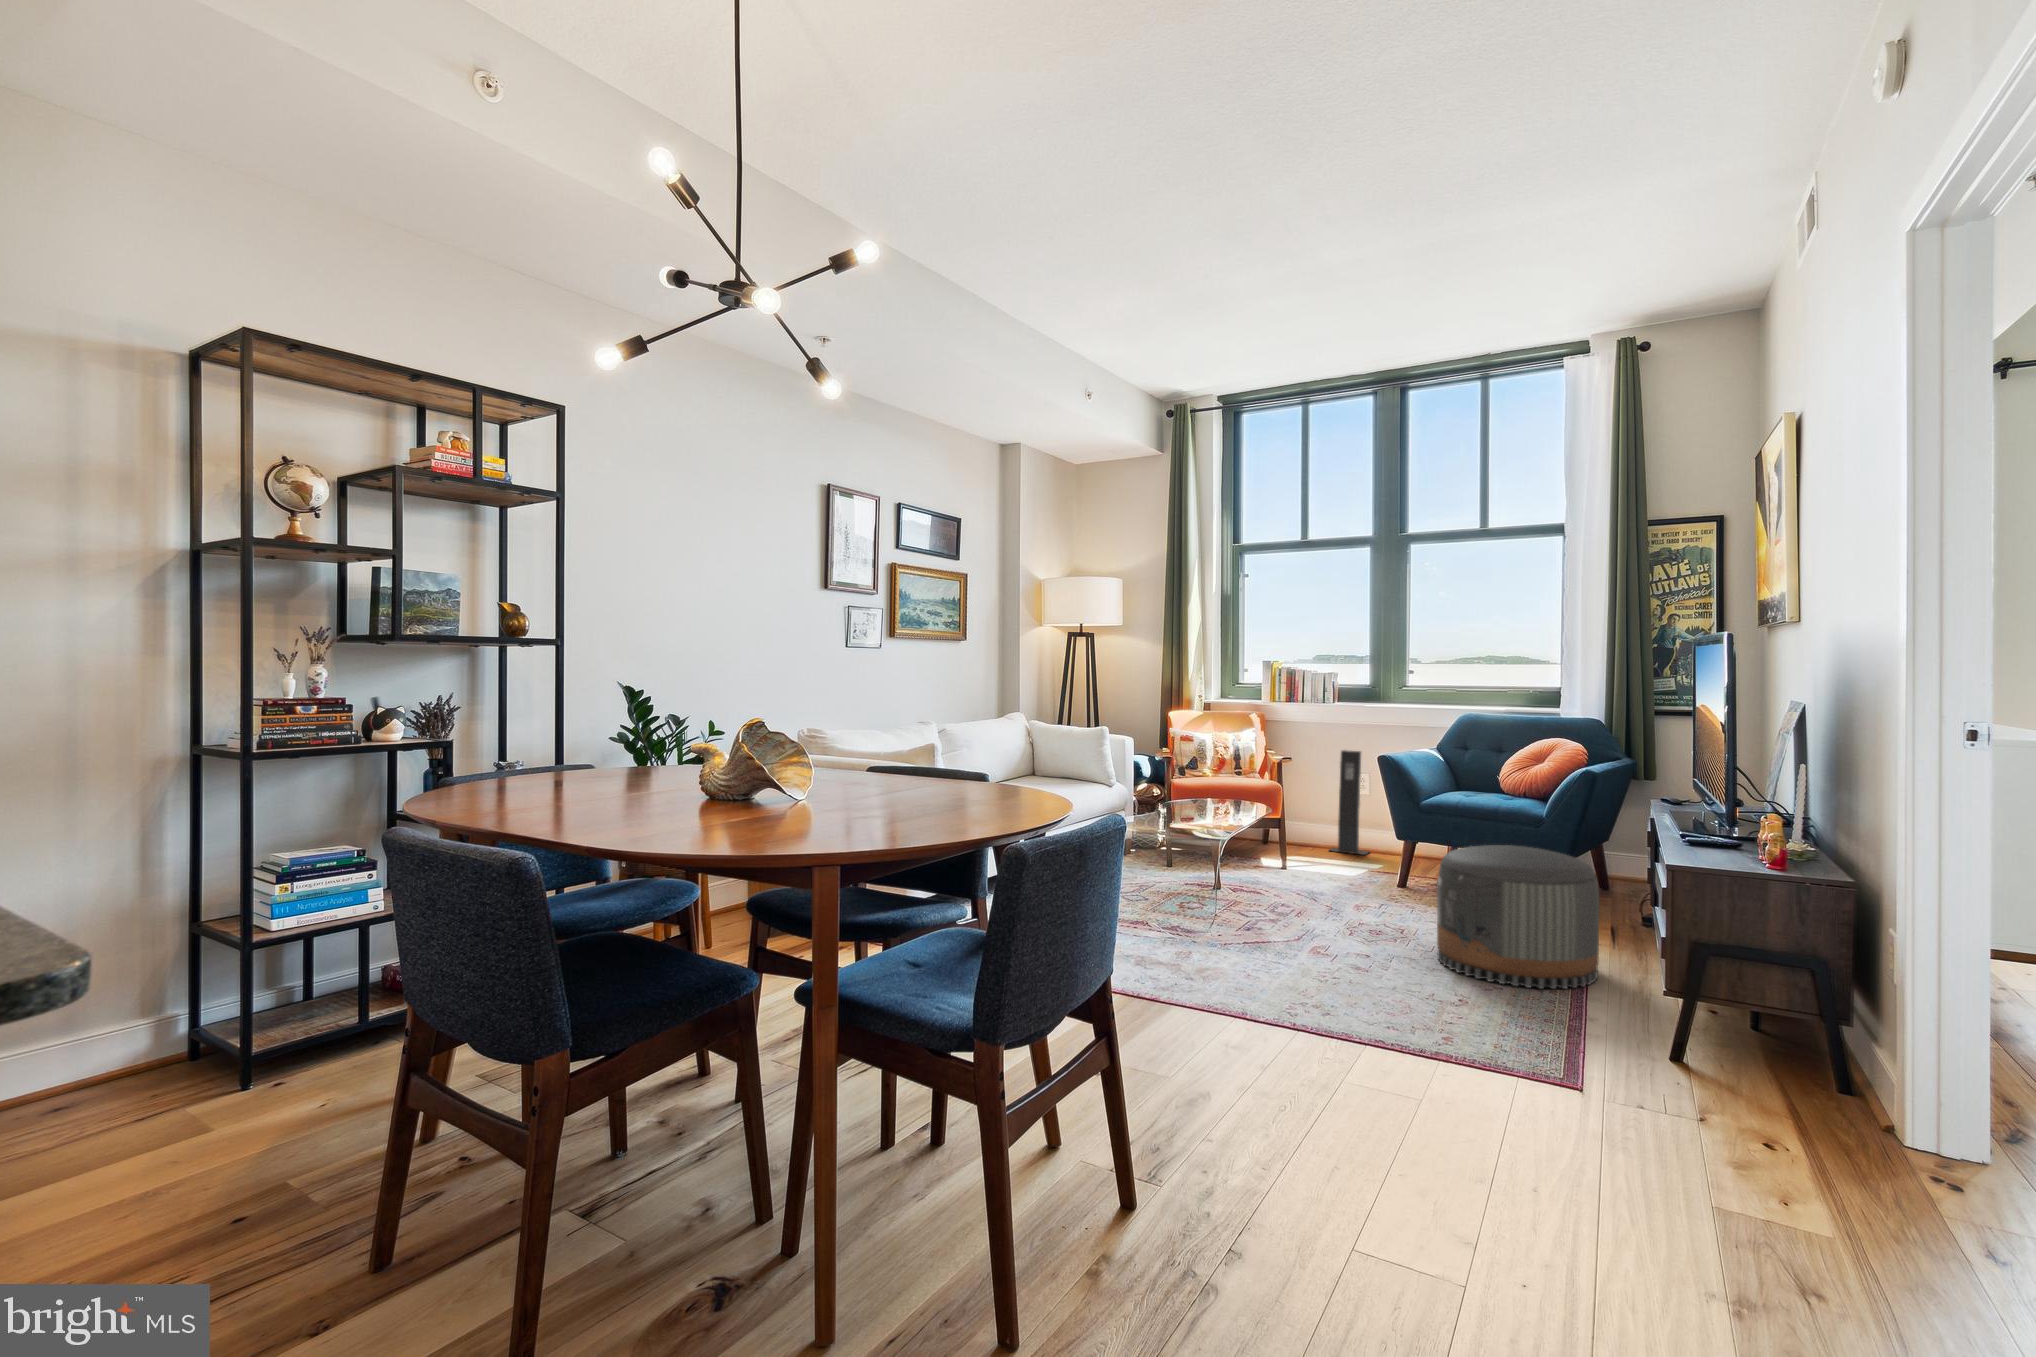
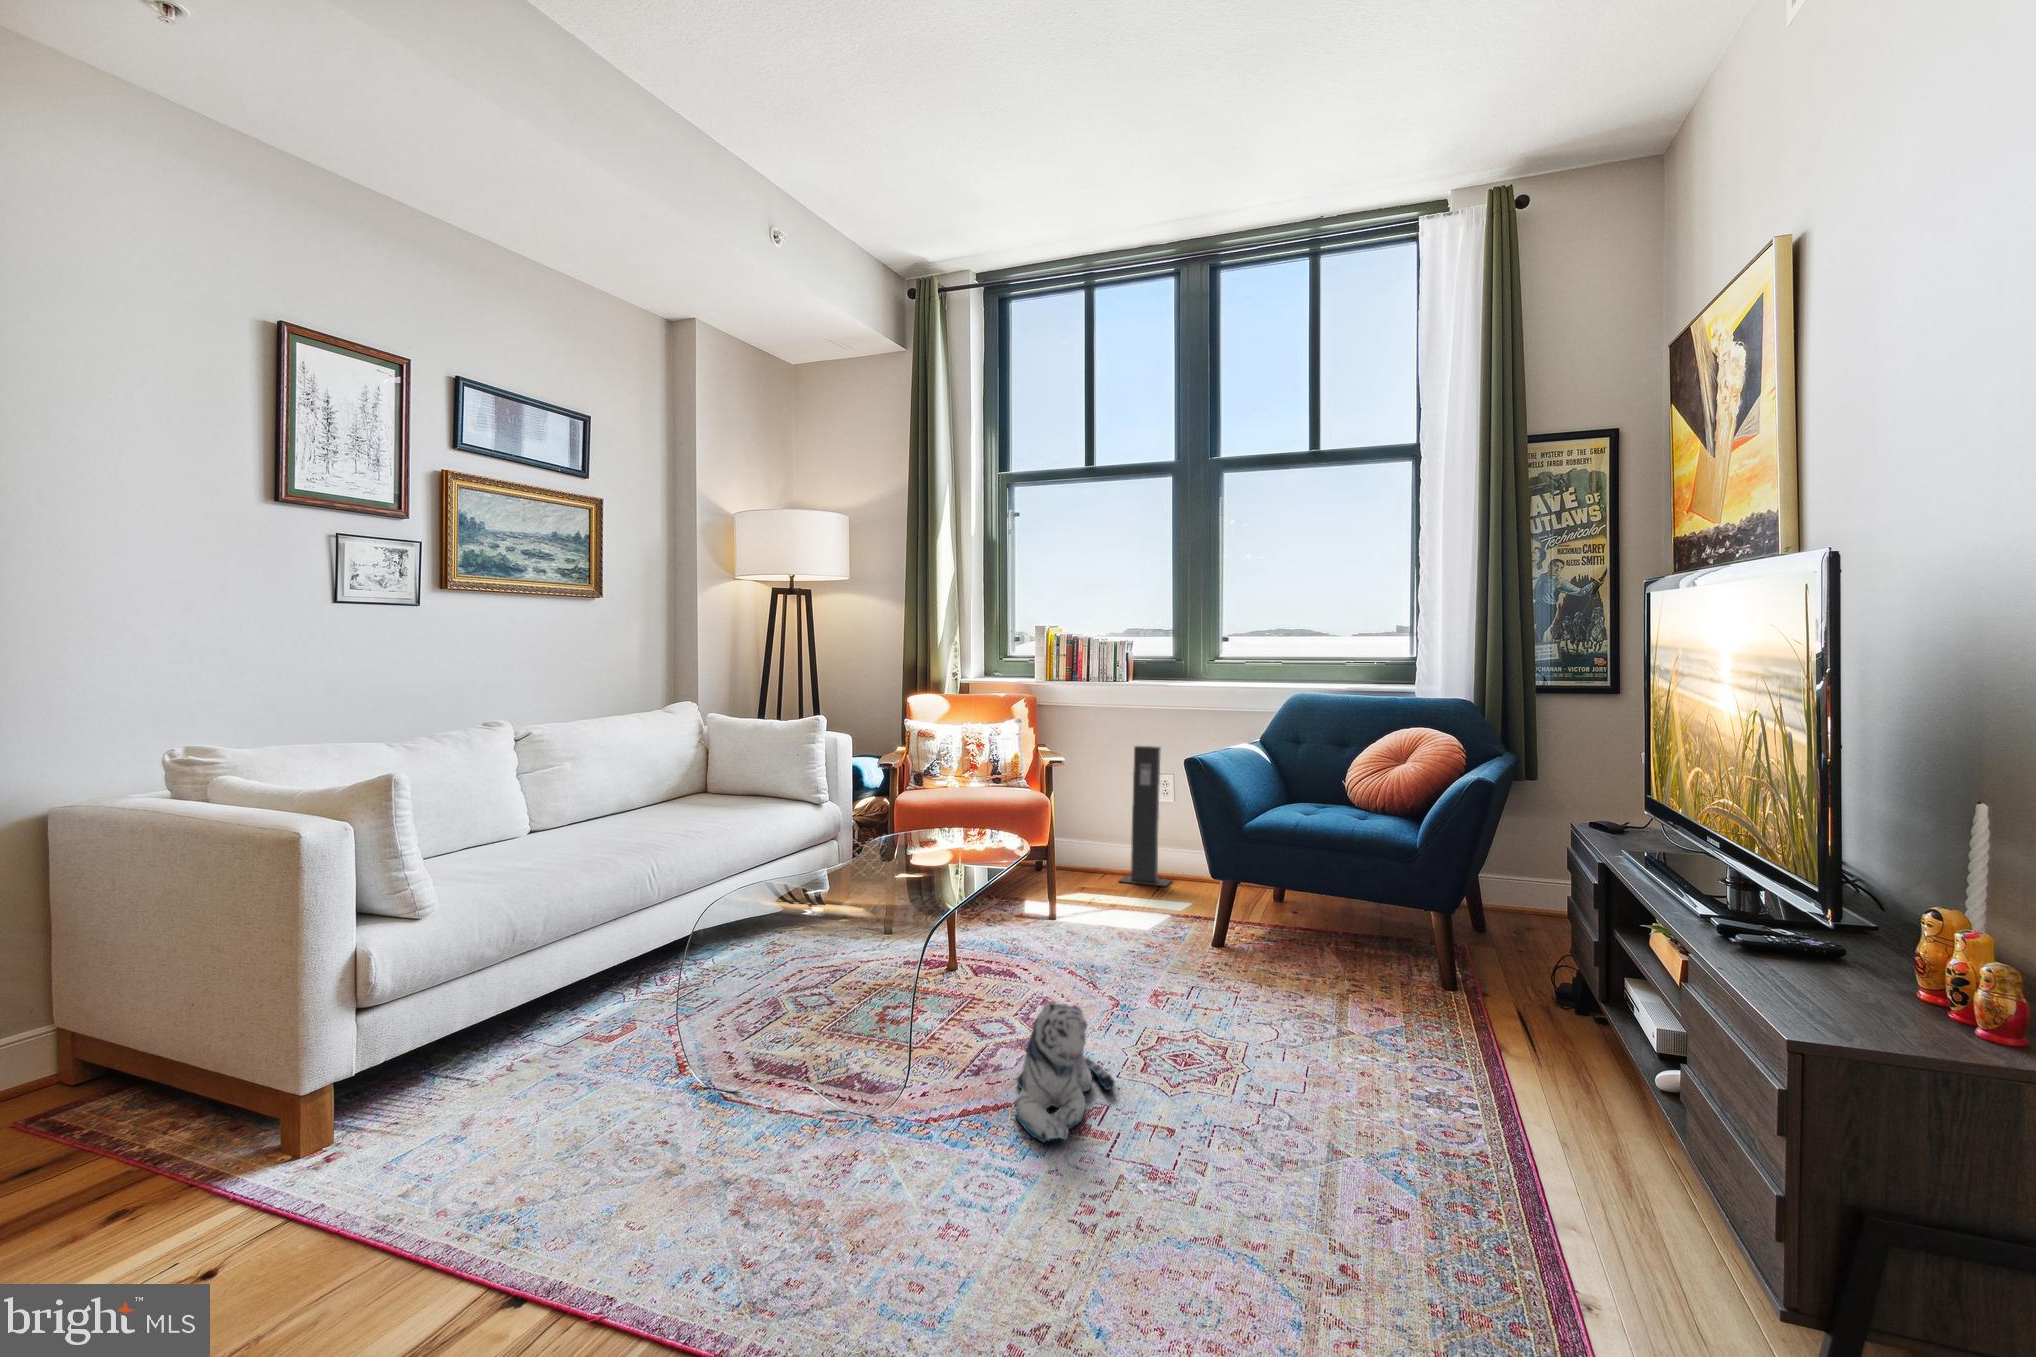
pouf: present [1437,845,1599,989] -> none [1285,917,1557,1199]
plush toy: none [1272,886,1333,957] -> present [1015,1003,1115,1142]

